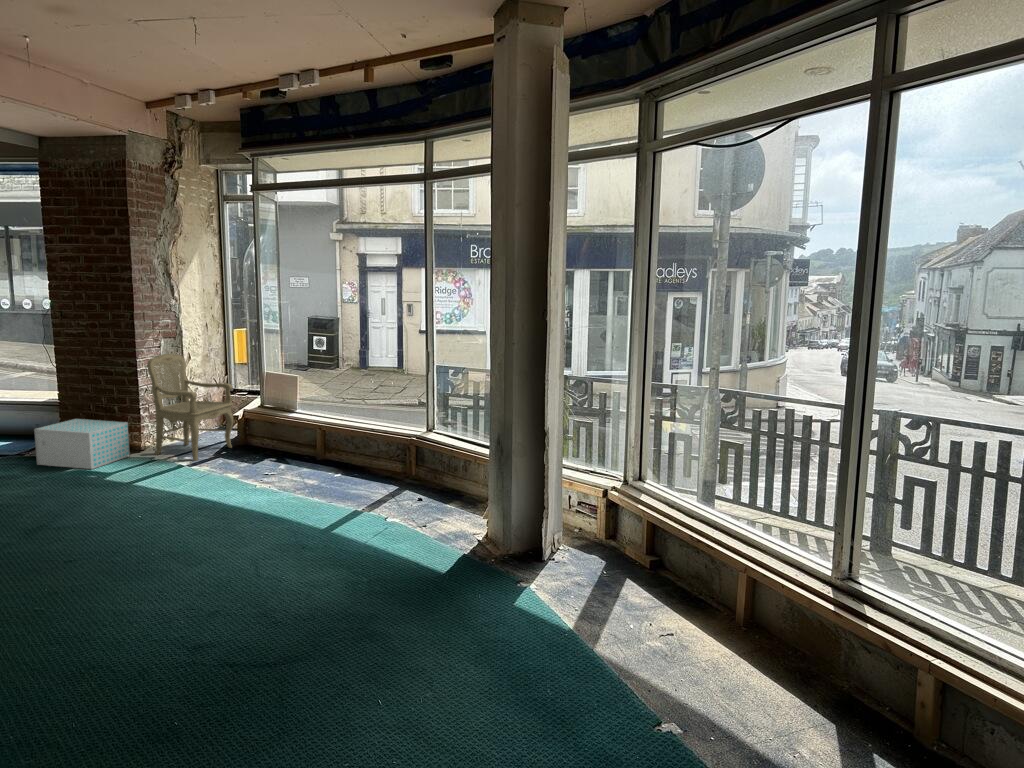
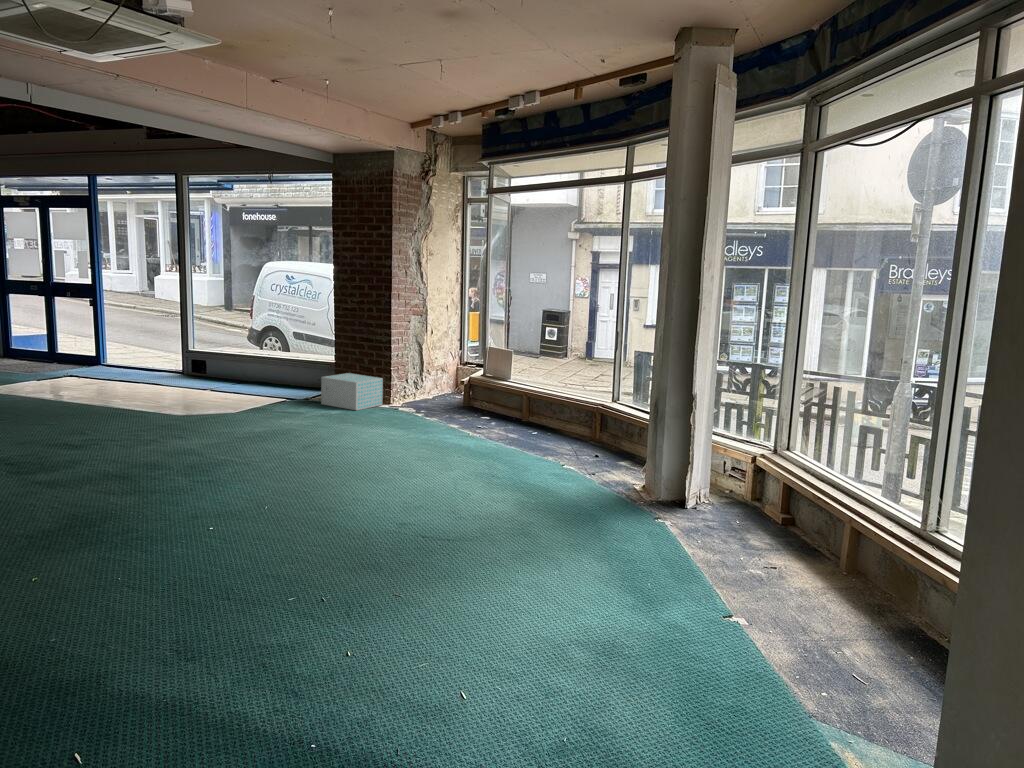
armchair: present [147,354,233,461] -> none [400,326,461,413]

